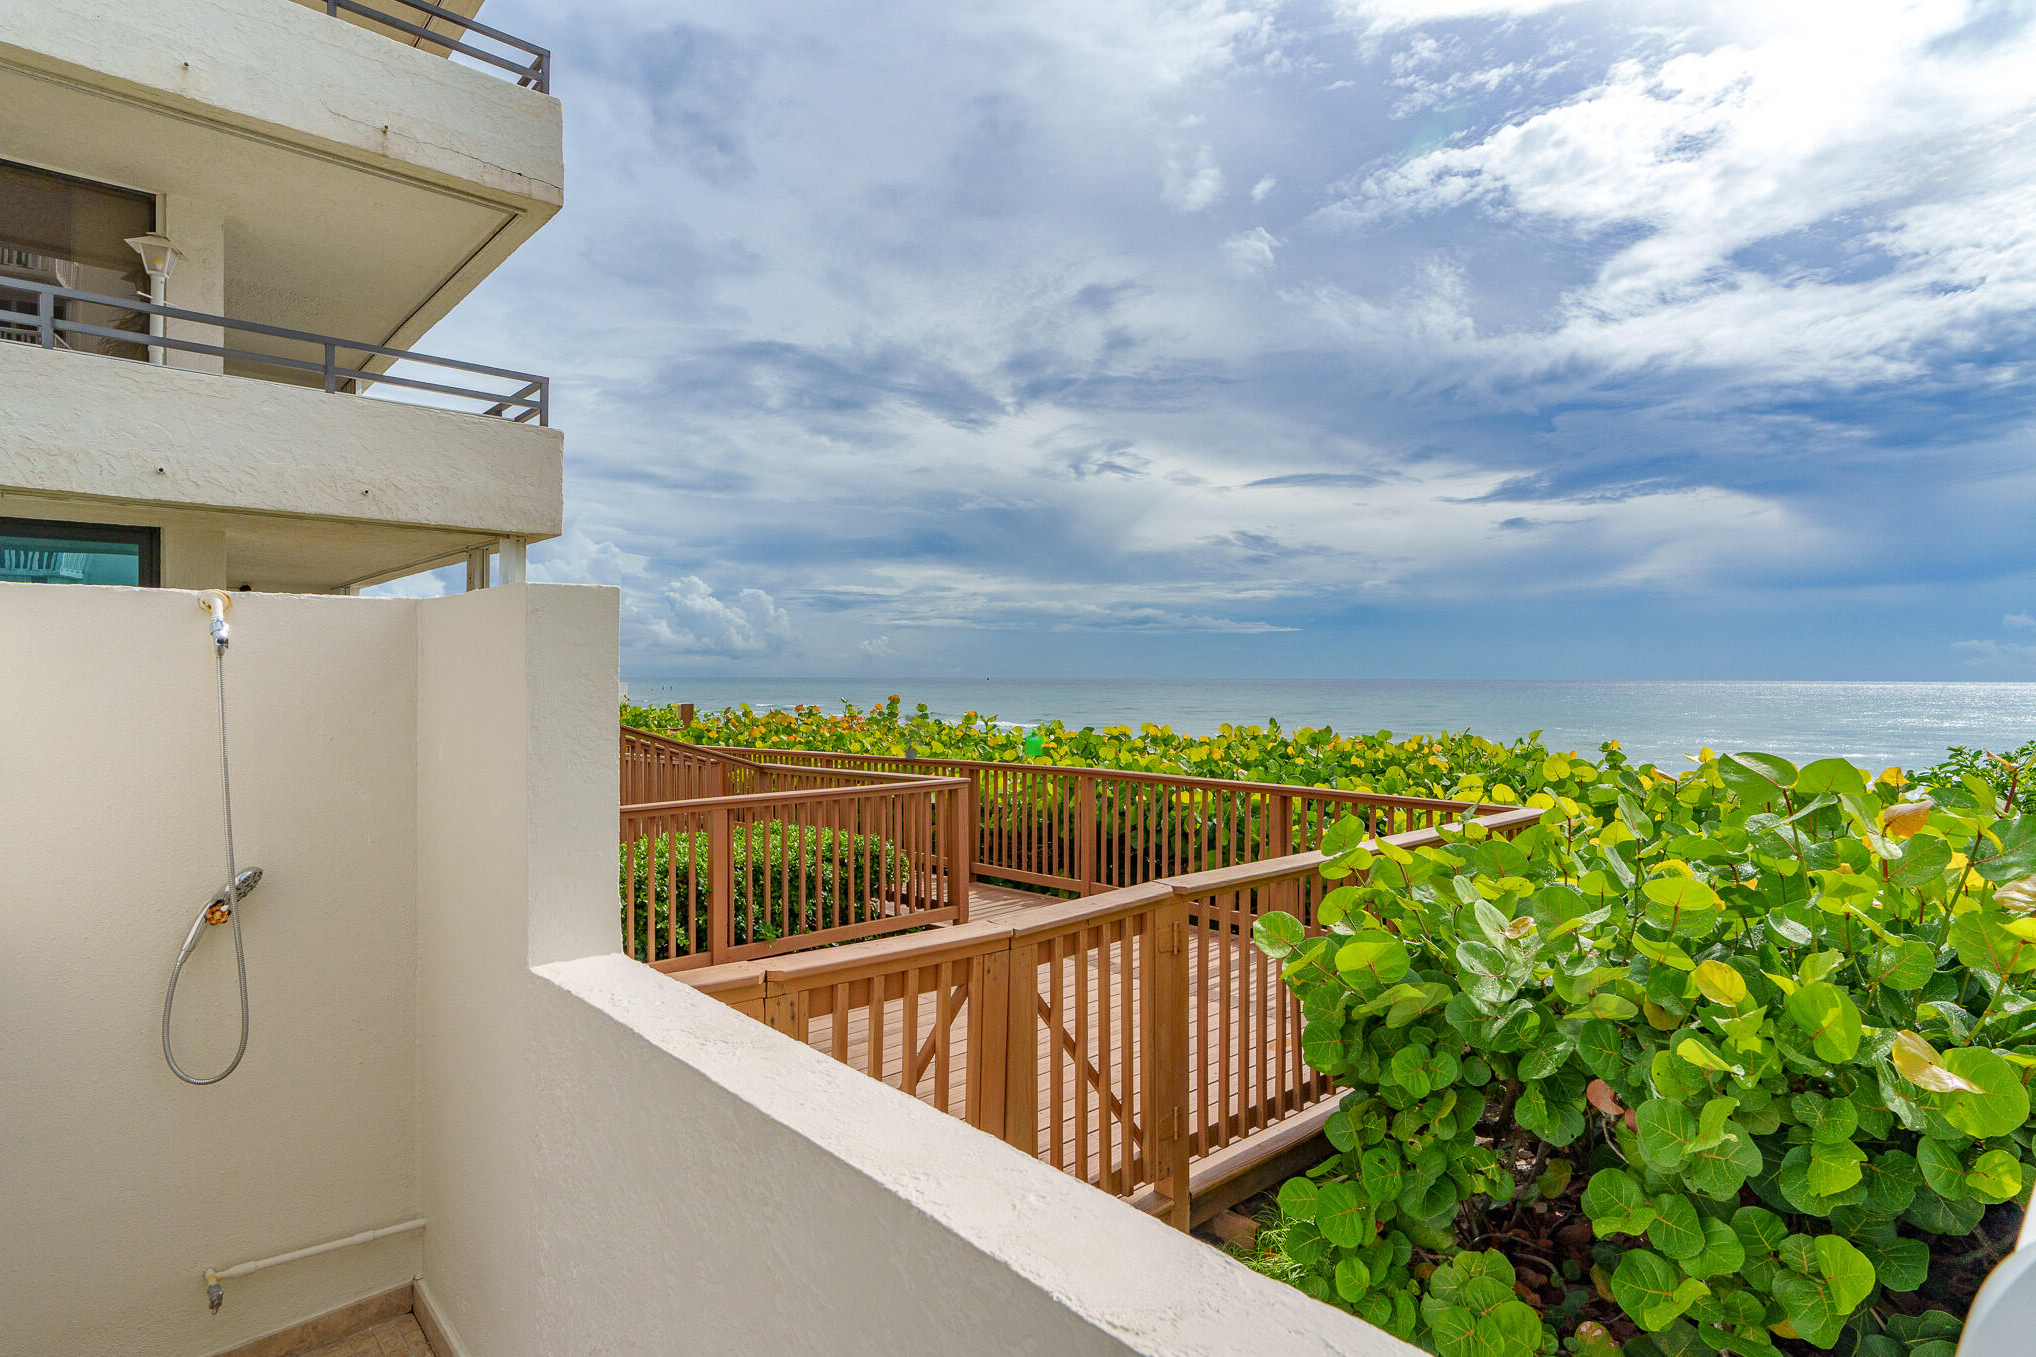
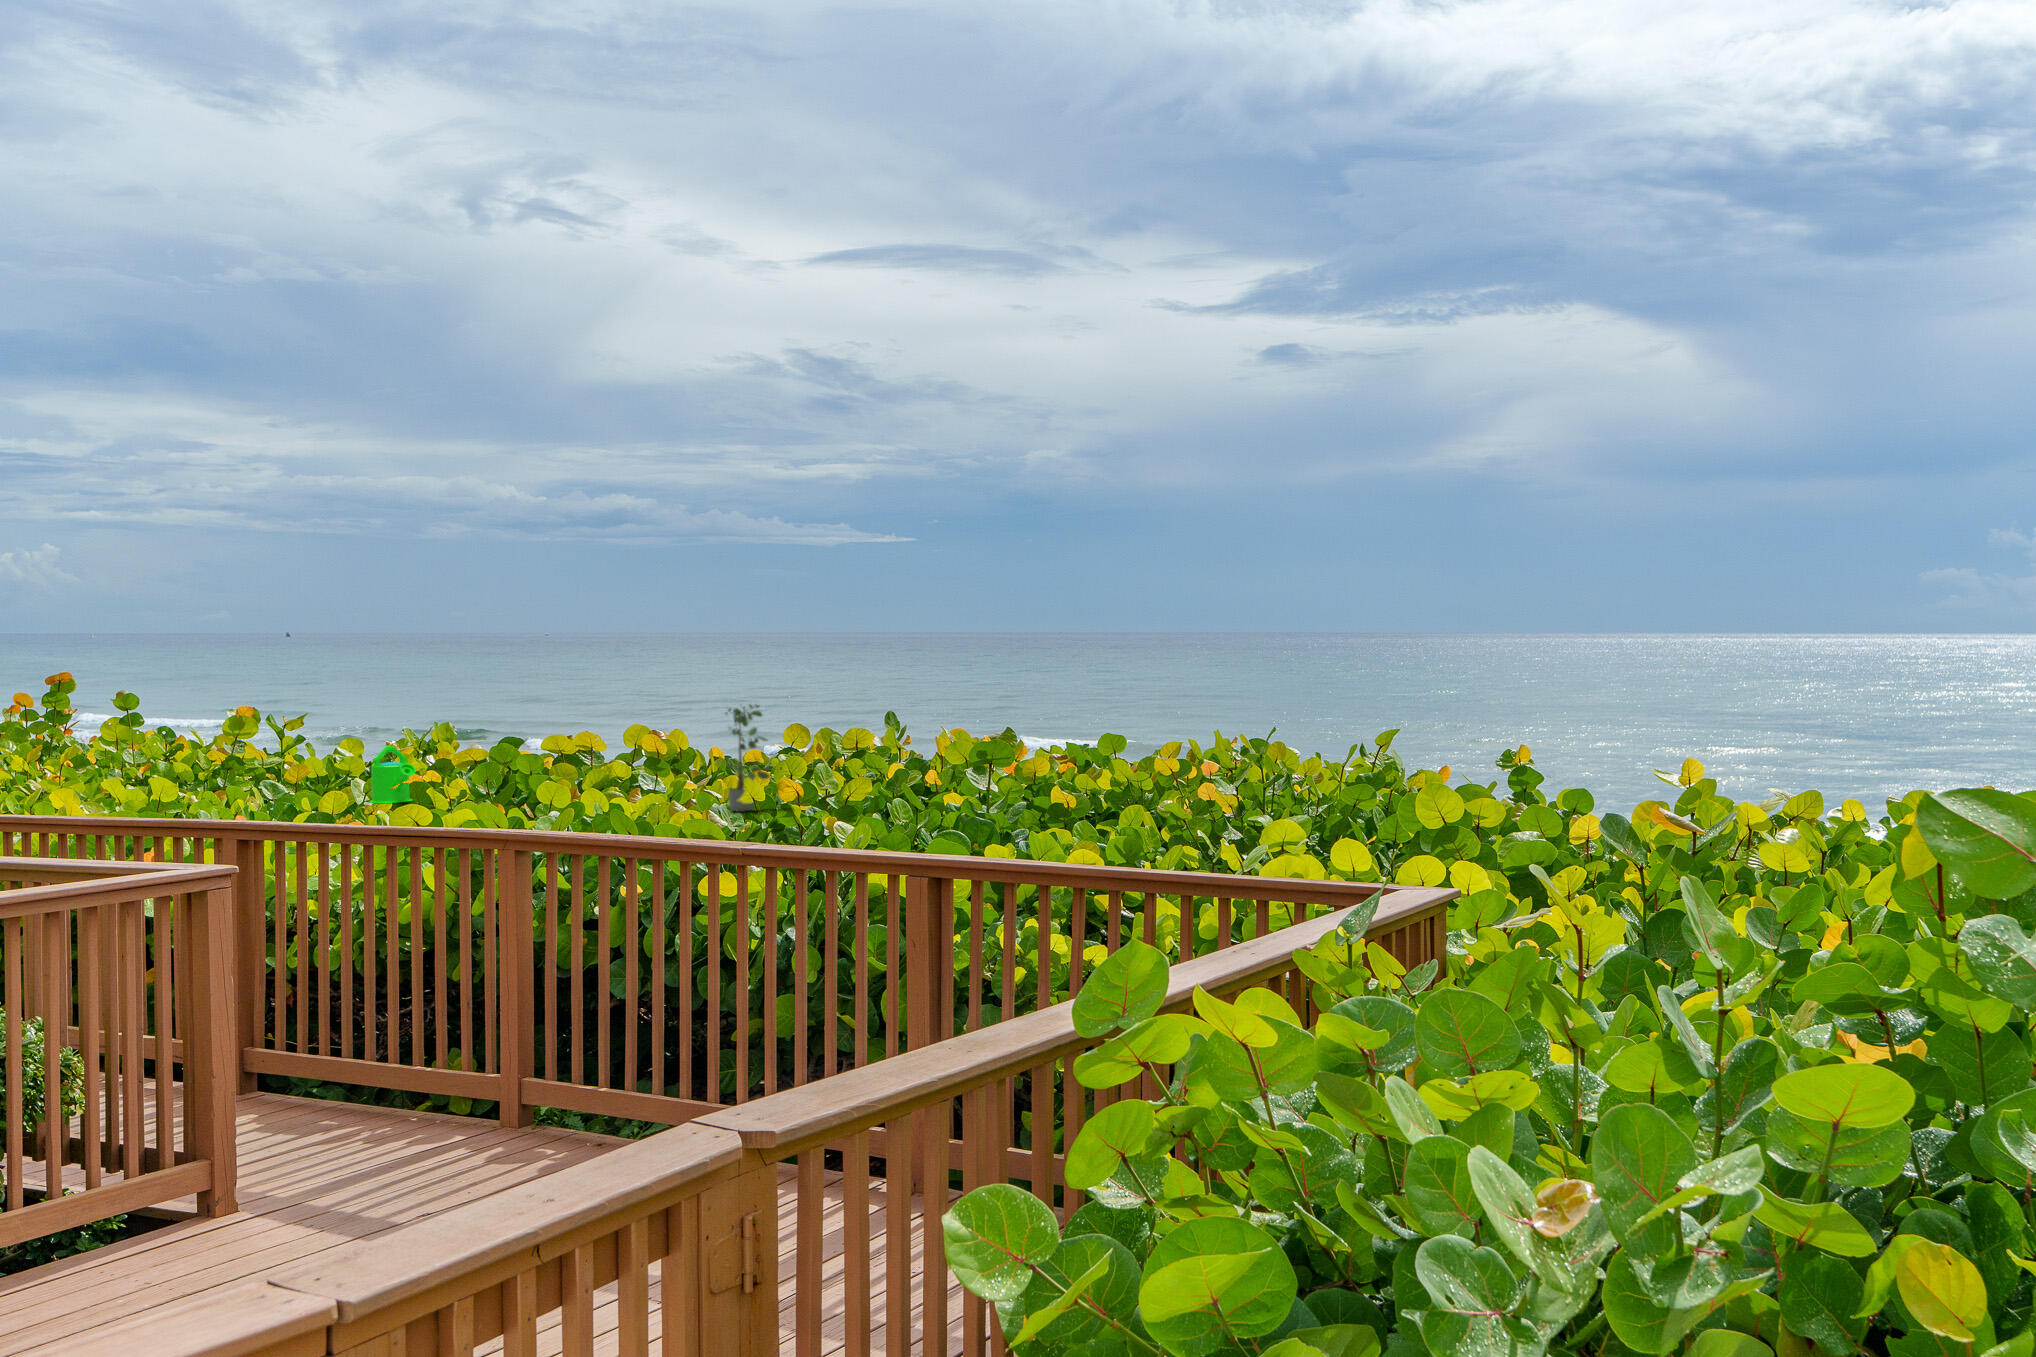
potted plant: present [902,715,923,760] -> present [722,704,770,812]

